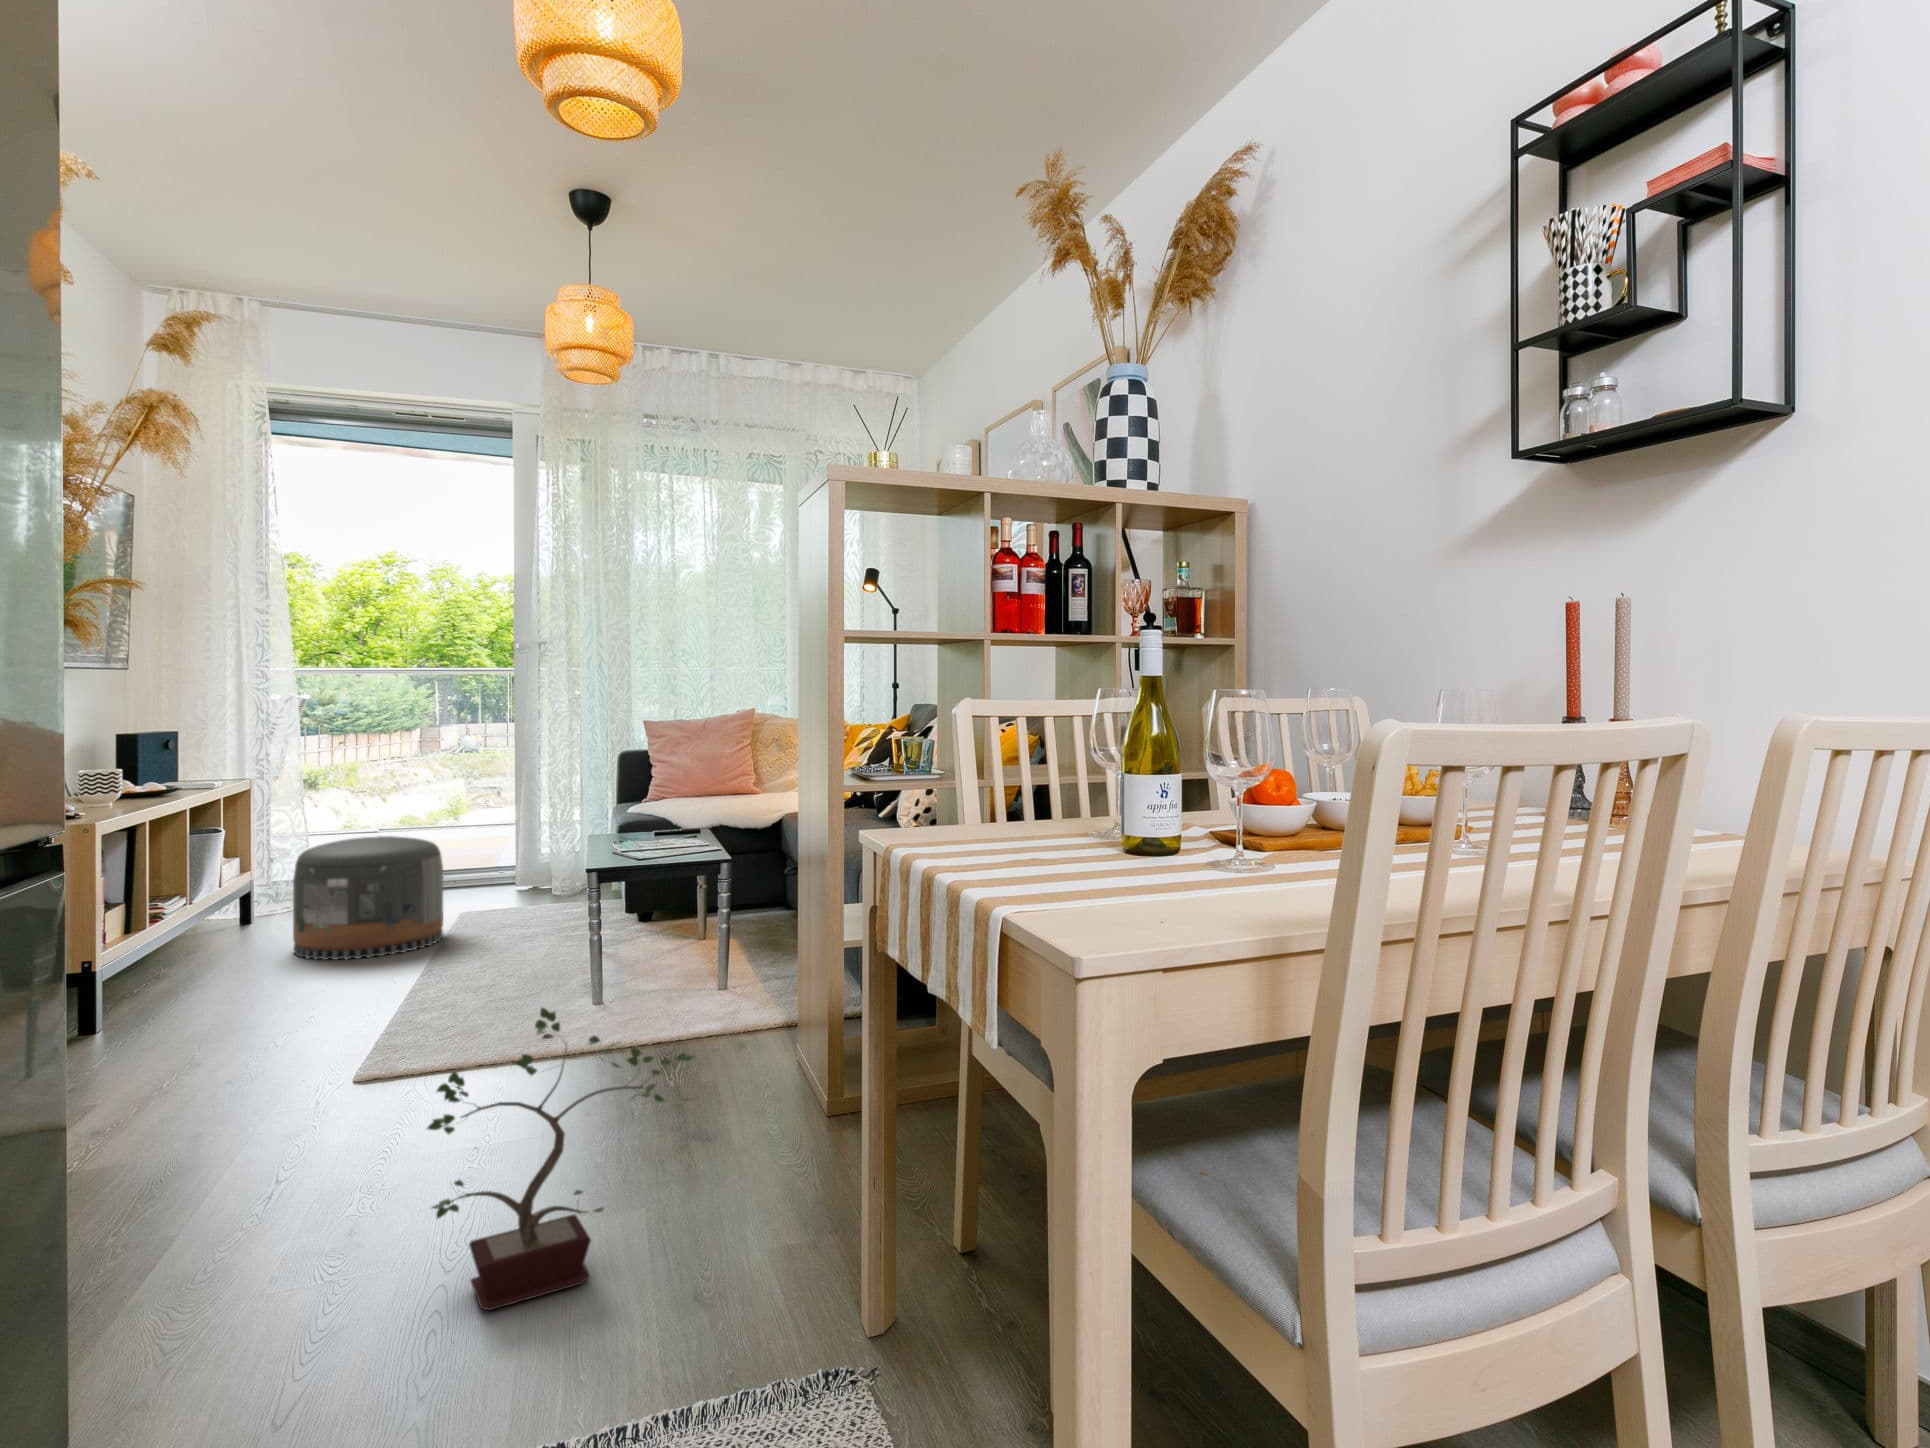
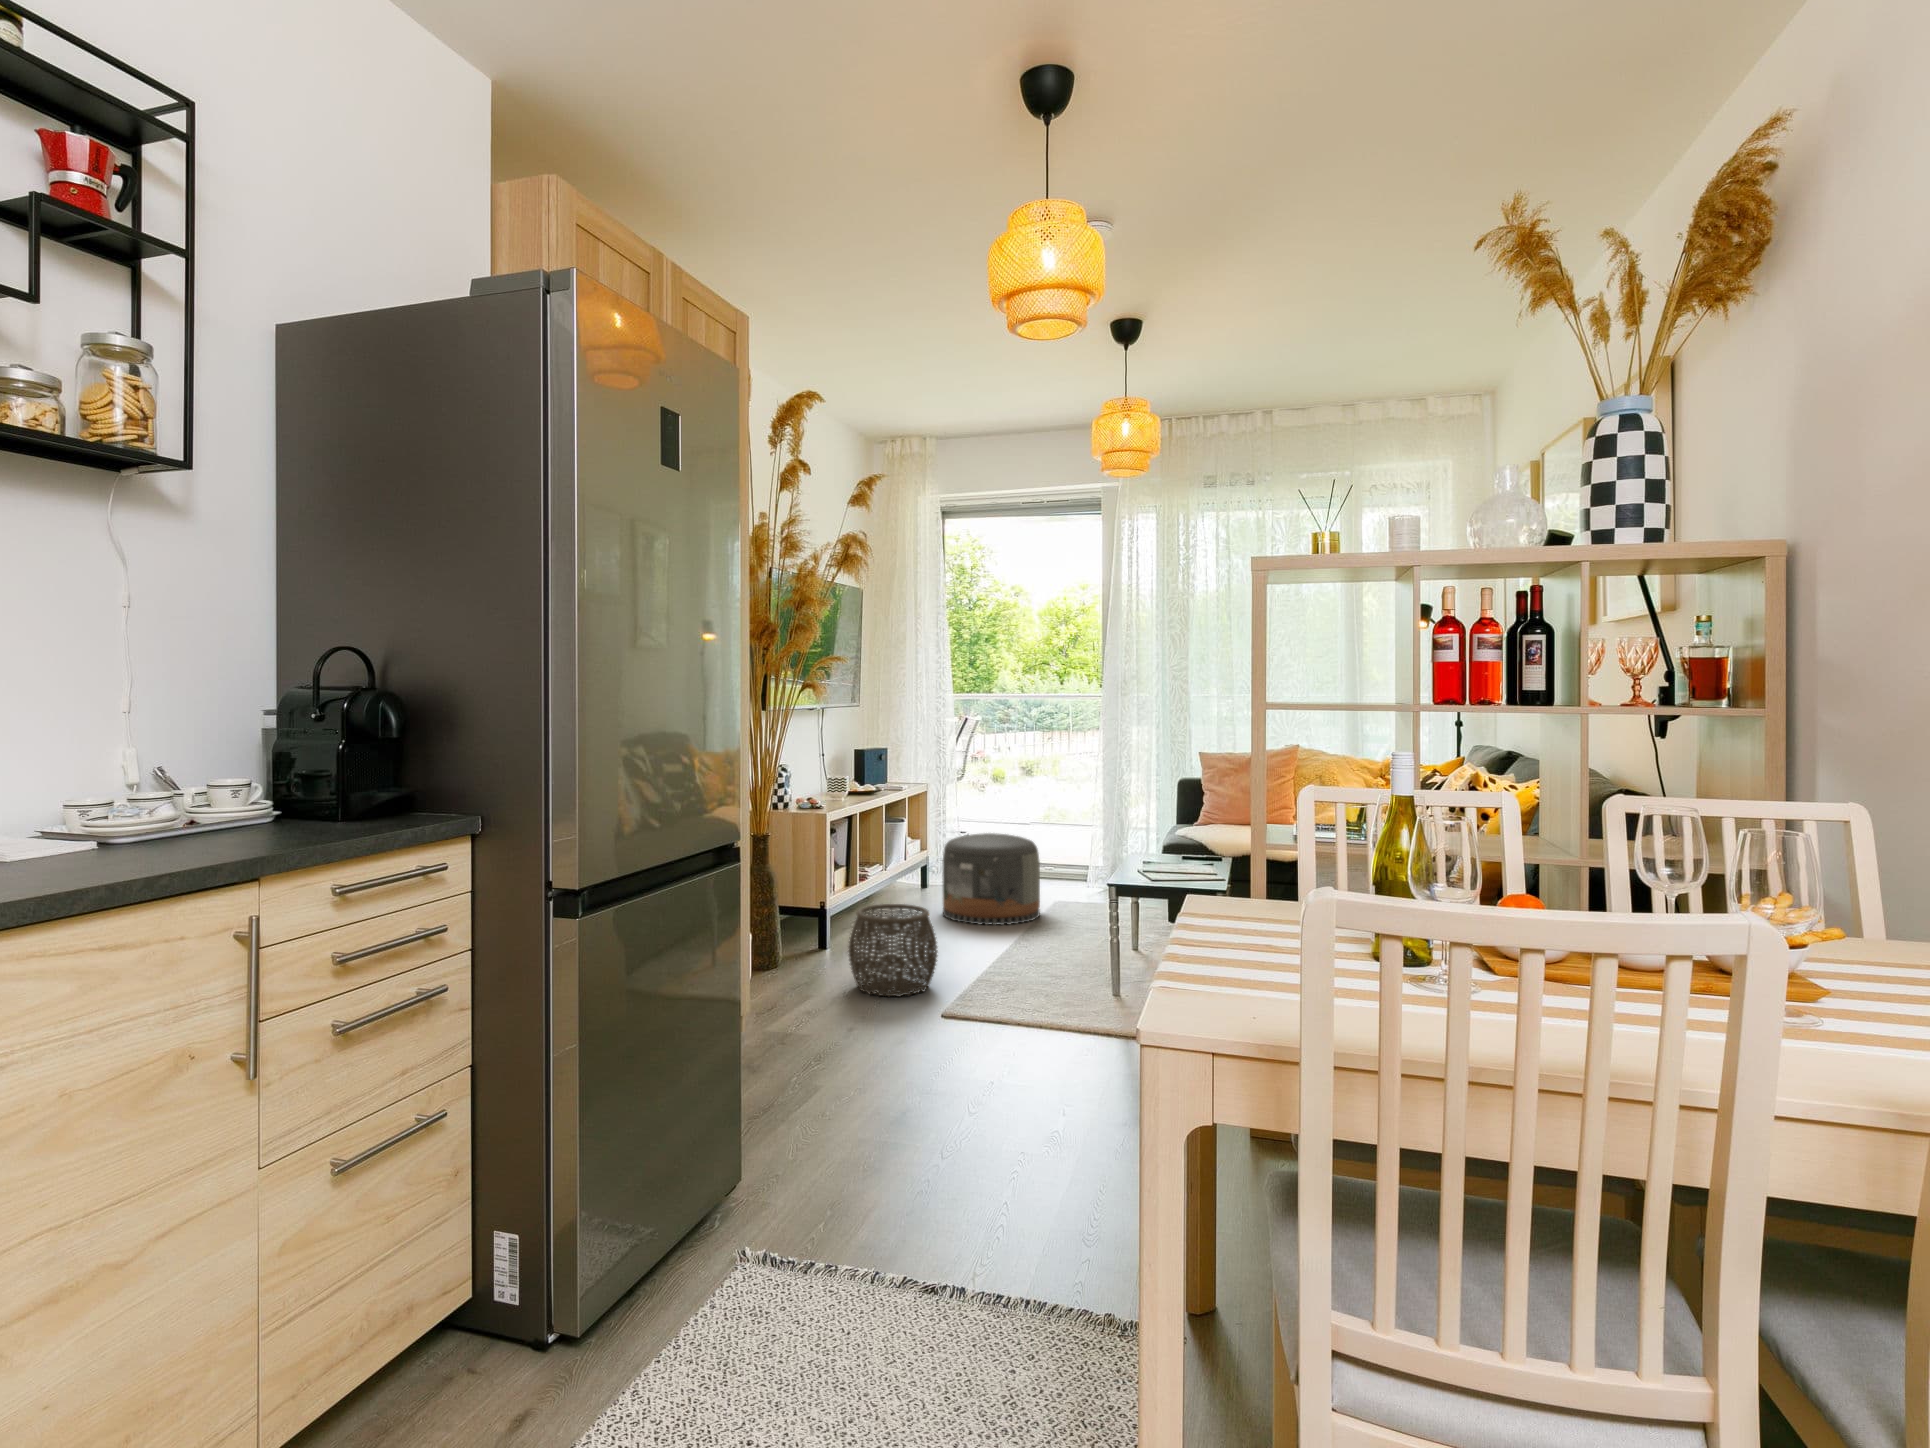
woven basket: none [170,936,332,1076] -> present [848,904,938,997]
potted plant: present [428,1008,694,1310] -> none [916,990,1100,1198]

